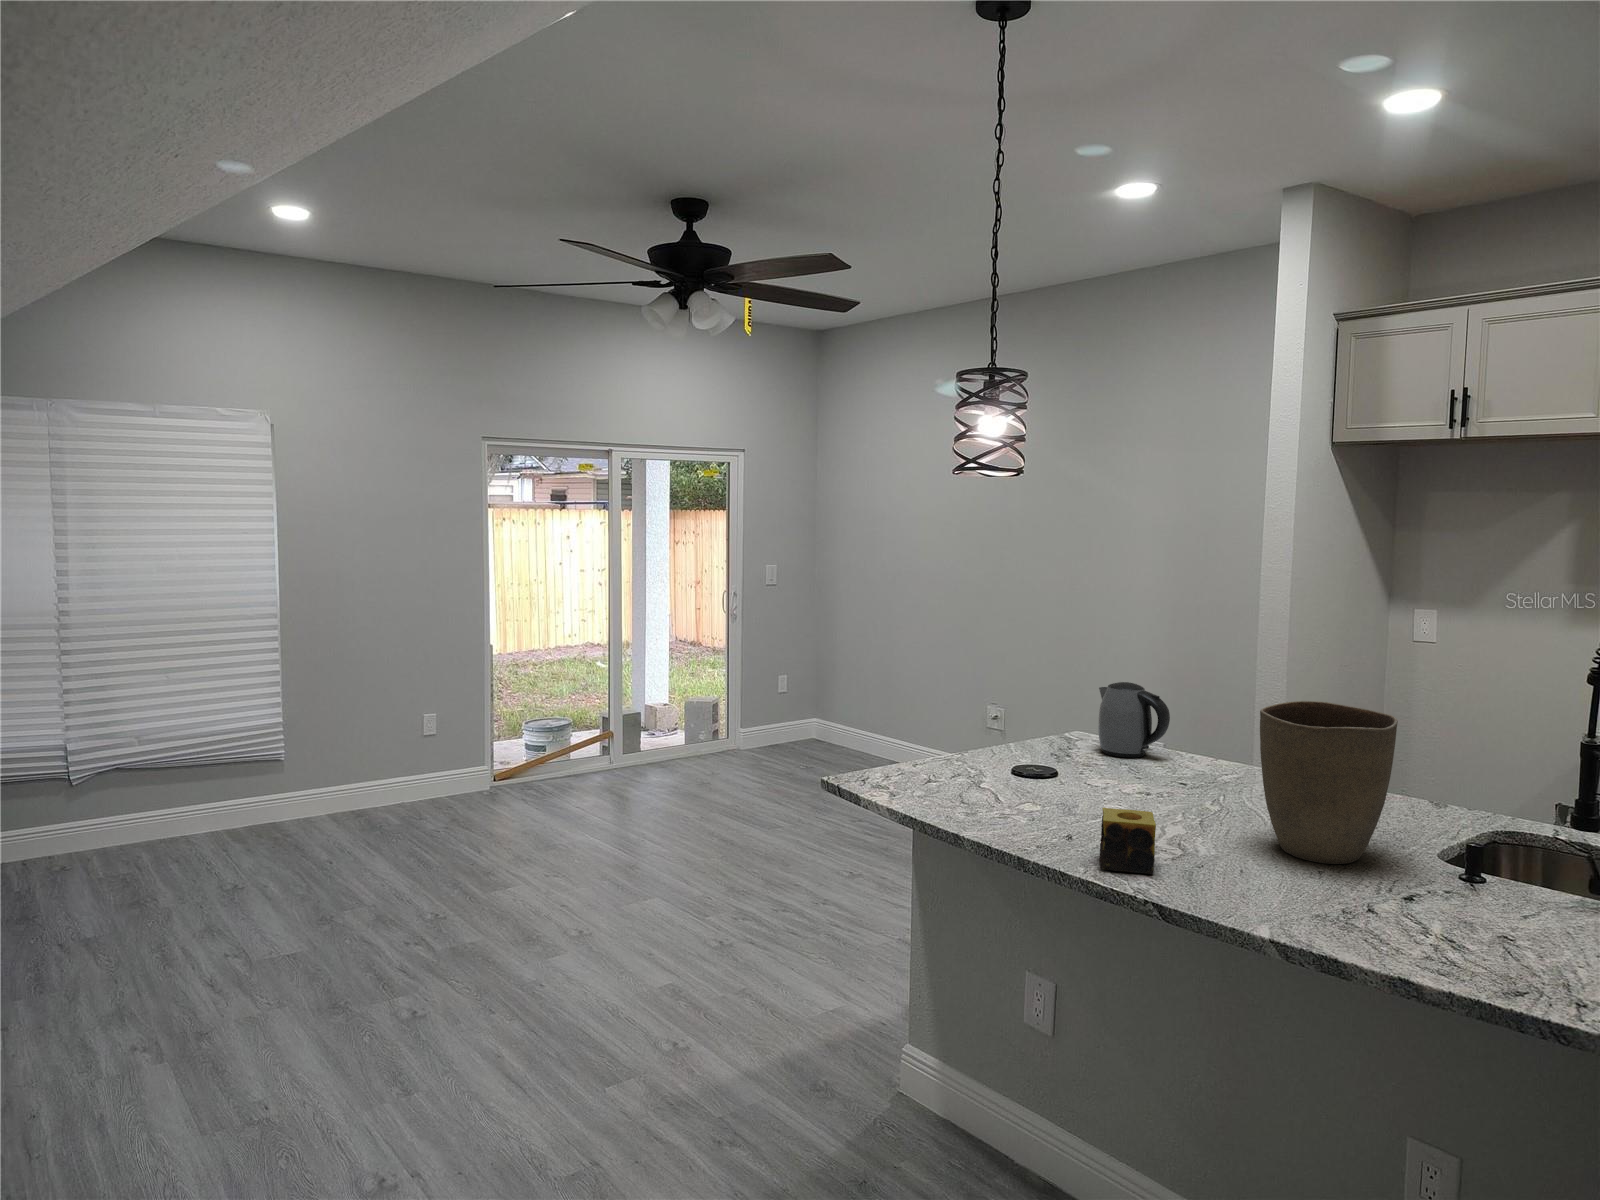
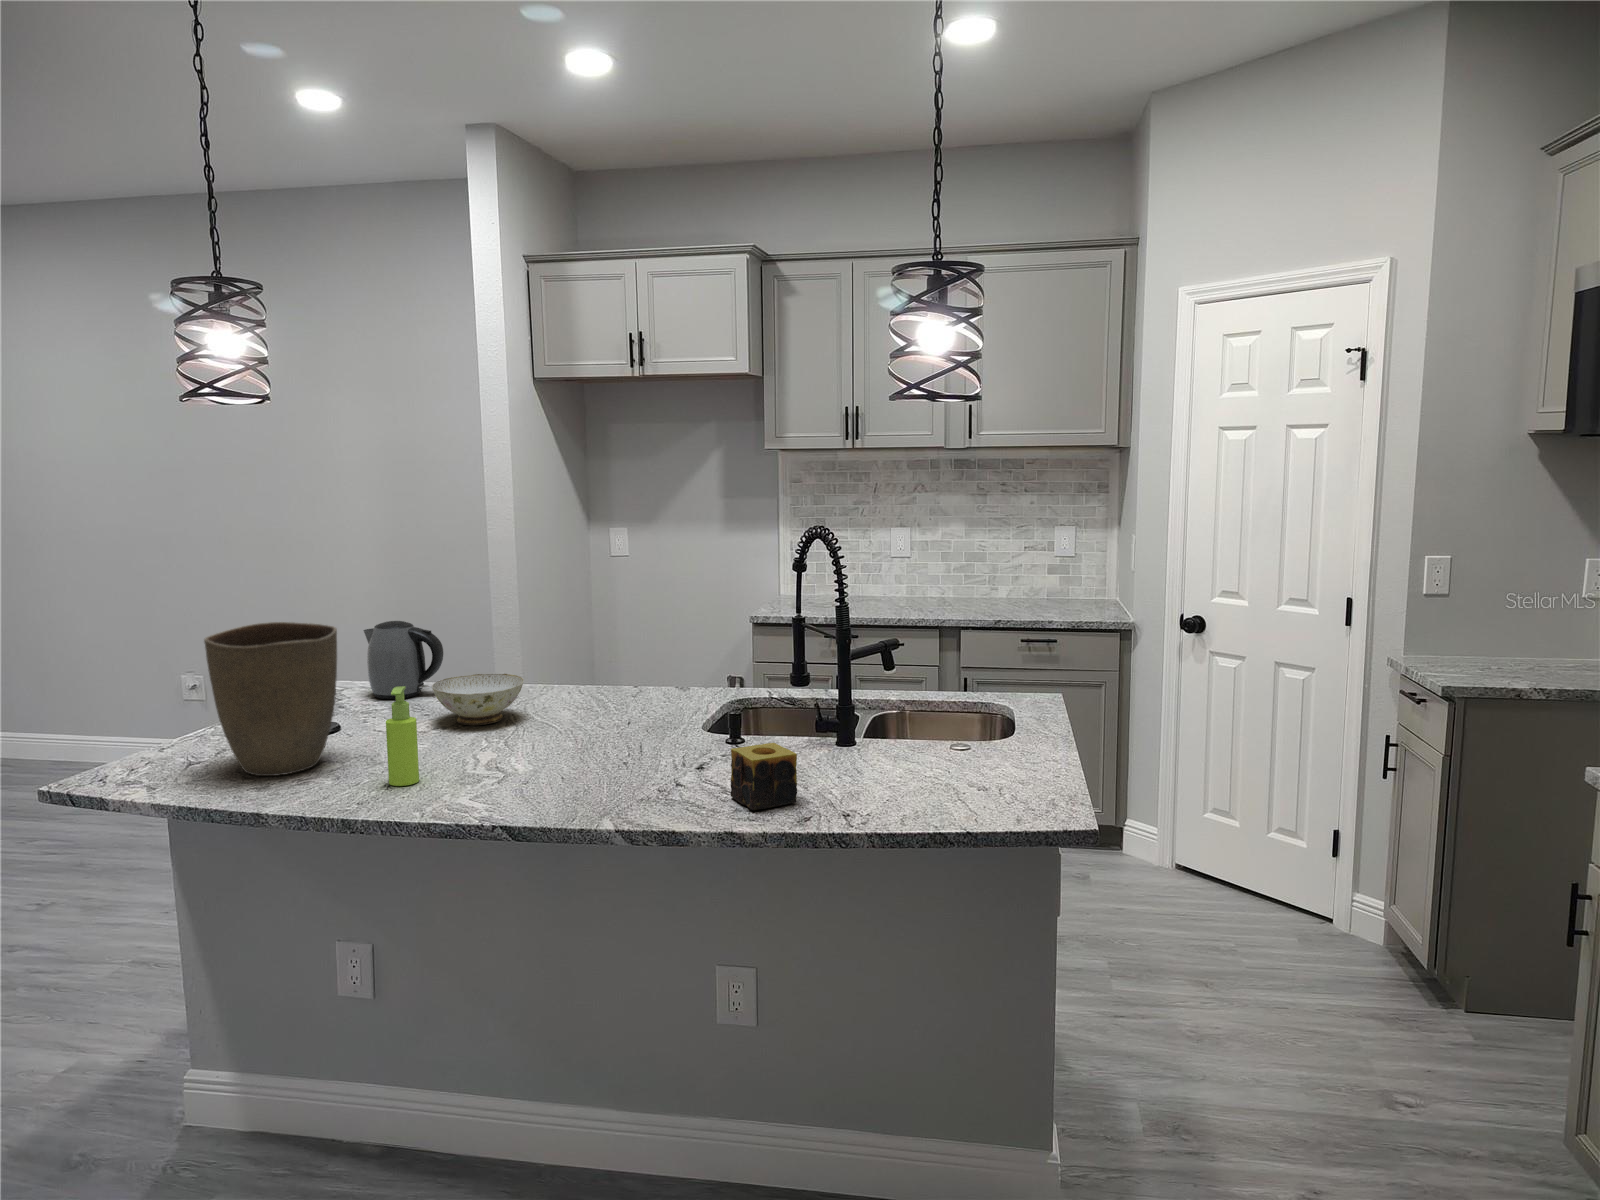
vase: present [1260,701,1398,864] -> present [204,622,337,776]
soap dispenser: none [1071,744,1101,840] -> present [386,686,419,786]
ceramic bowl: none [1142,745,1236,798] -> present [432,674,523,725]
candle: present [1099,808,1156,874] -> present [730,743,797,810]

